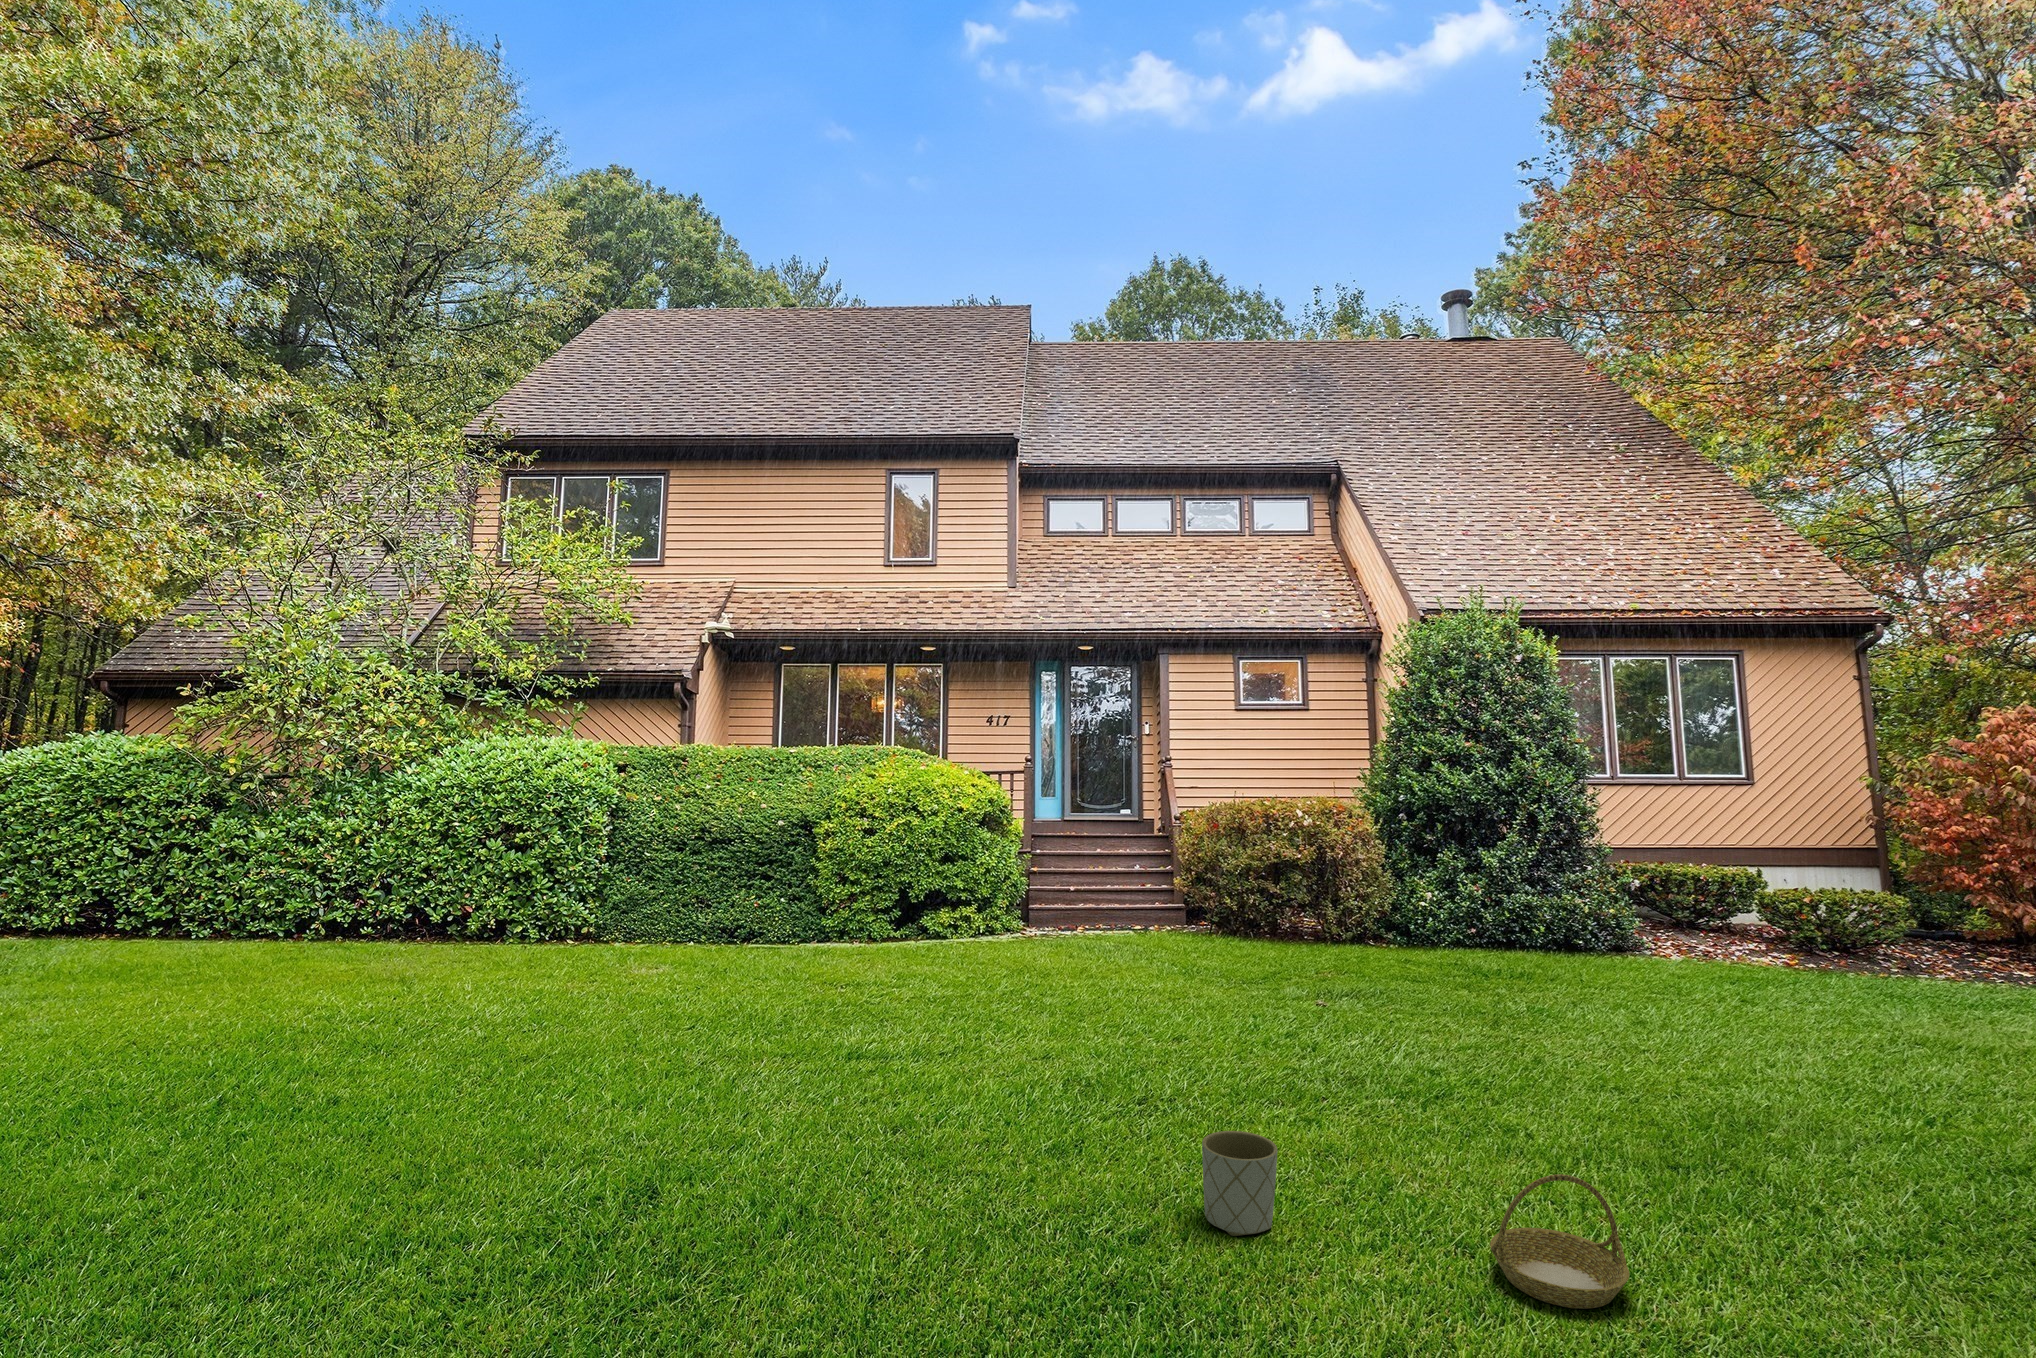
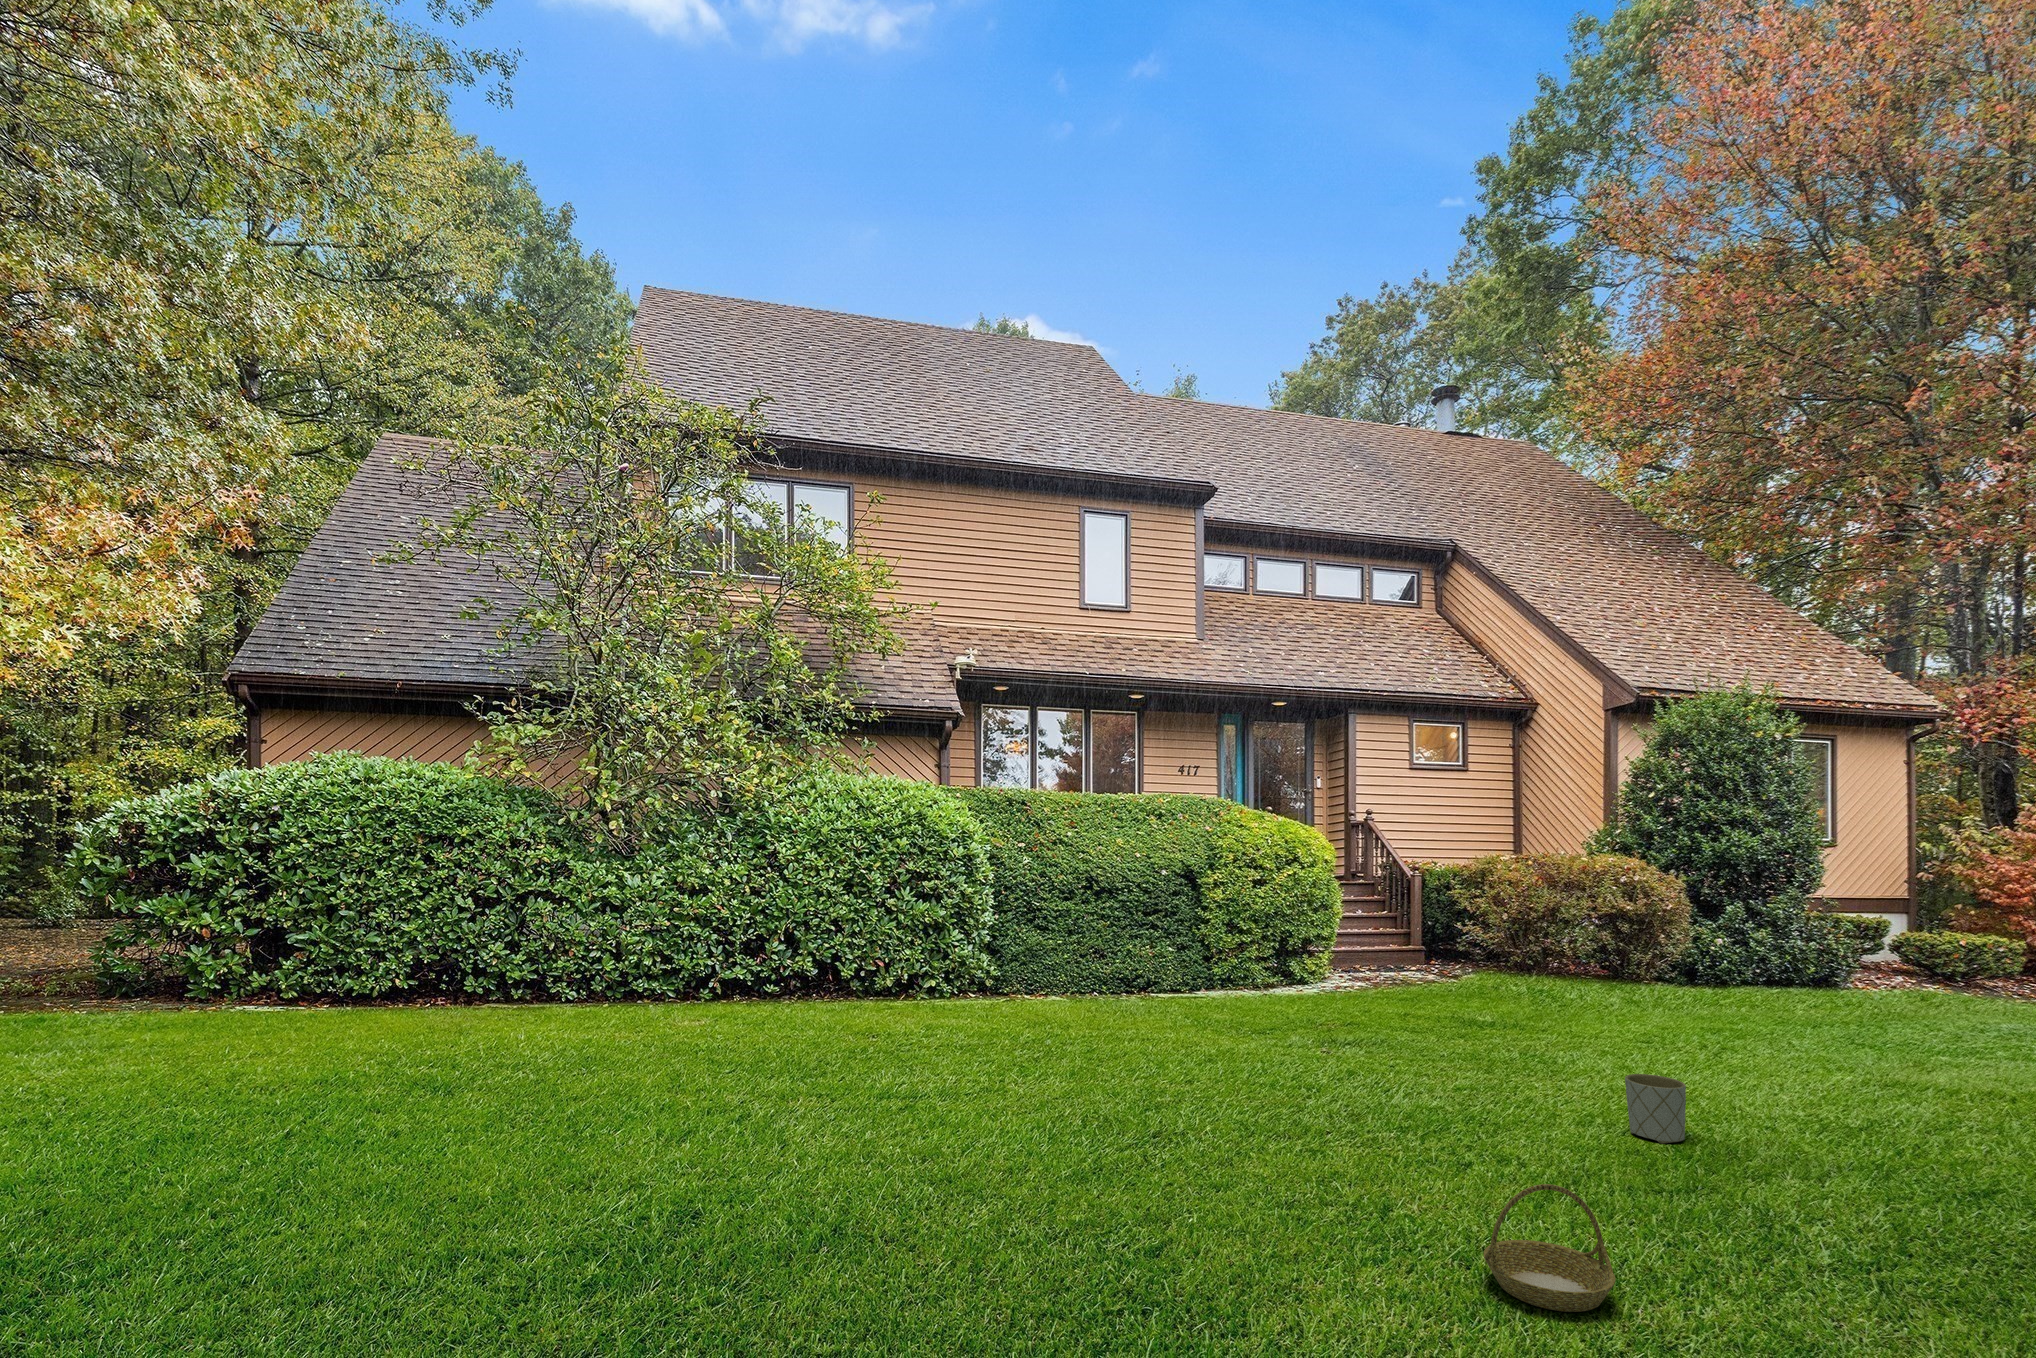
planter: present [1202,1131,1277,1236] -> present [1625,1074,1686,1144]

